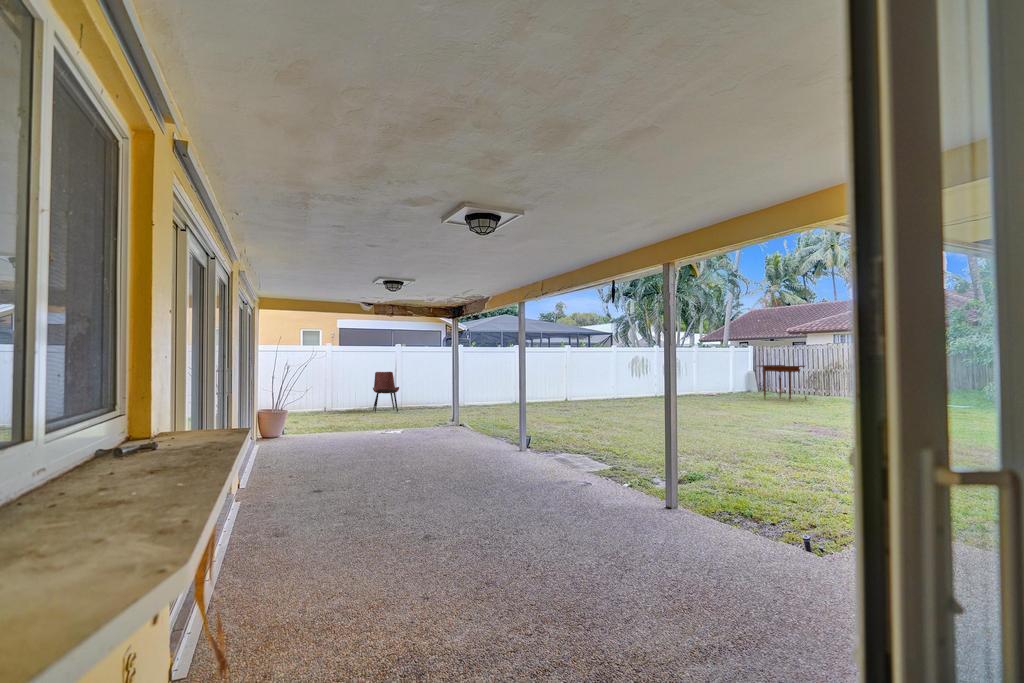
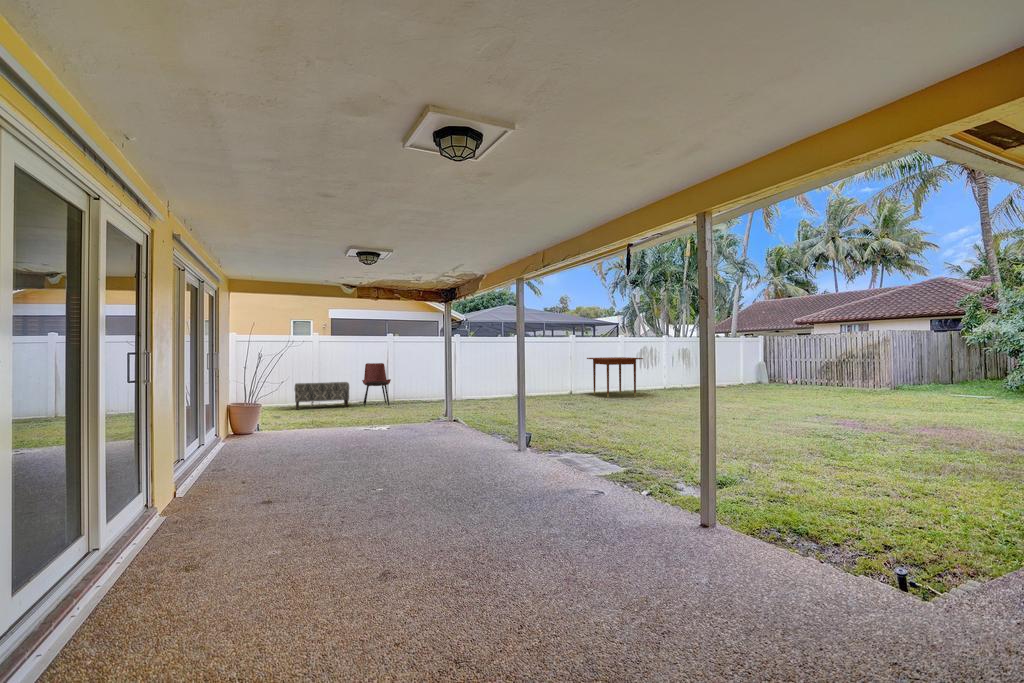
dining table: present [758,365,807,401] -> present [587,357,643,397]
bench: none [310,389,361,415] -> present [294,382,349,410]

